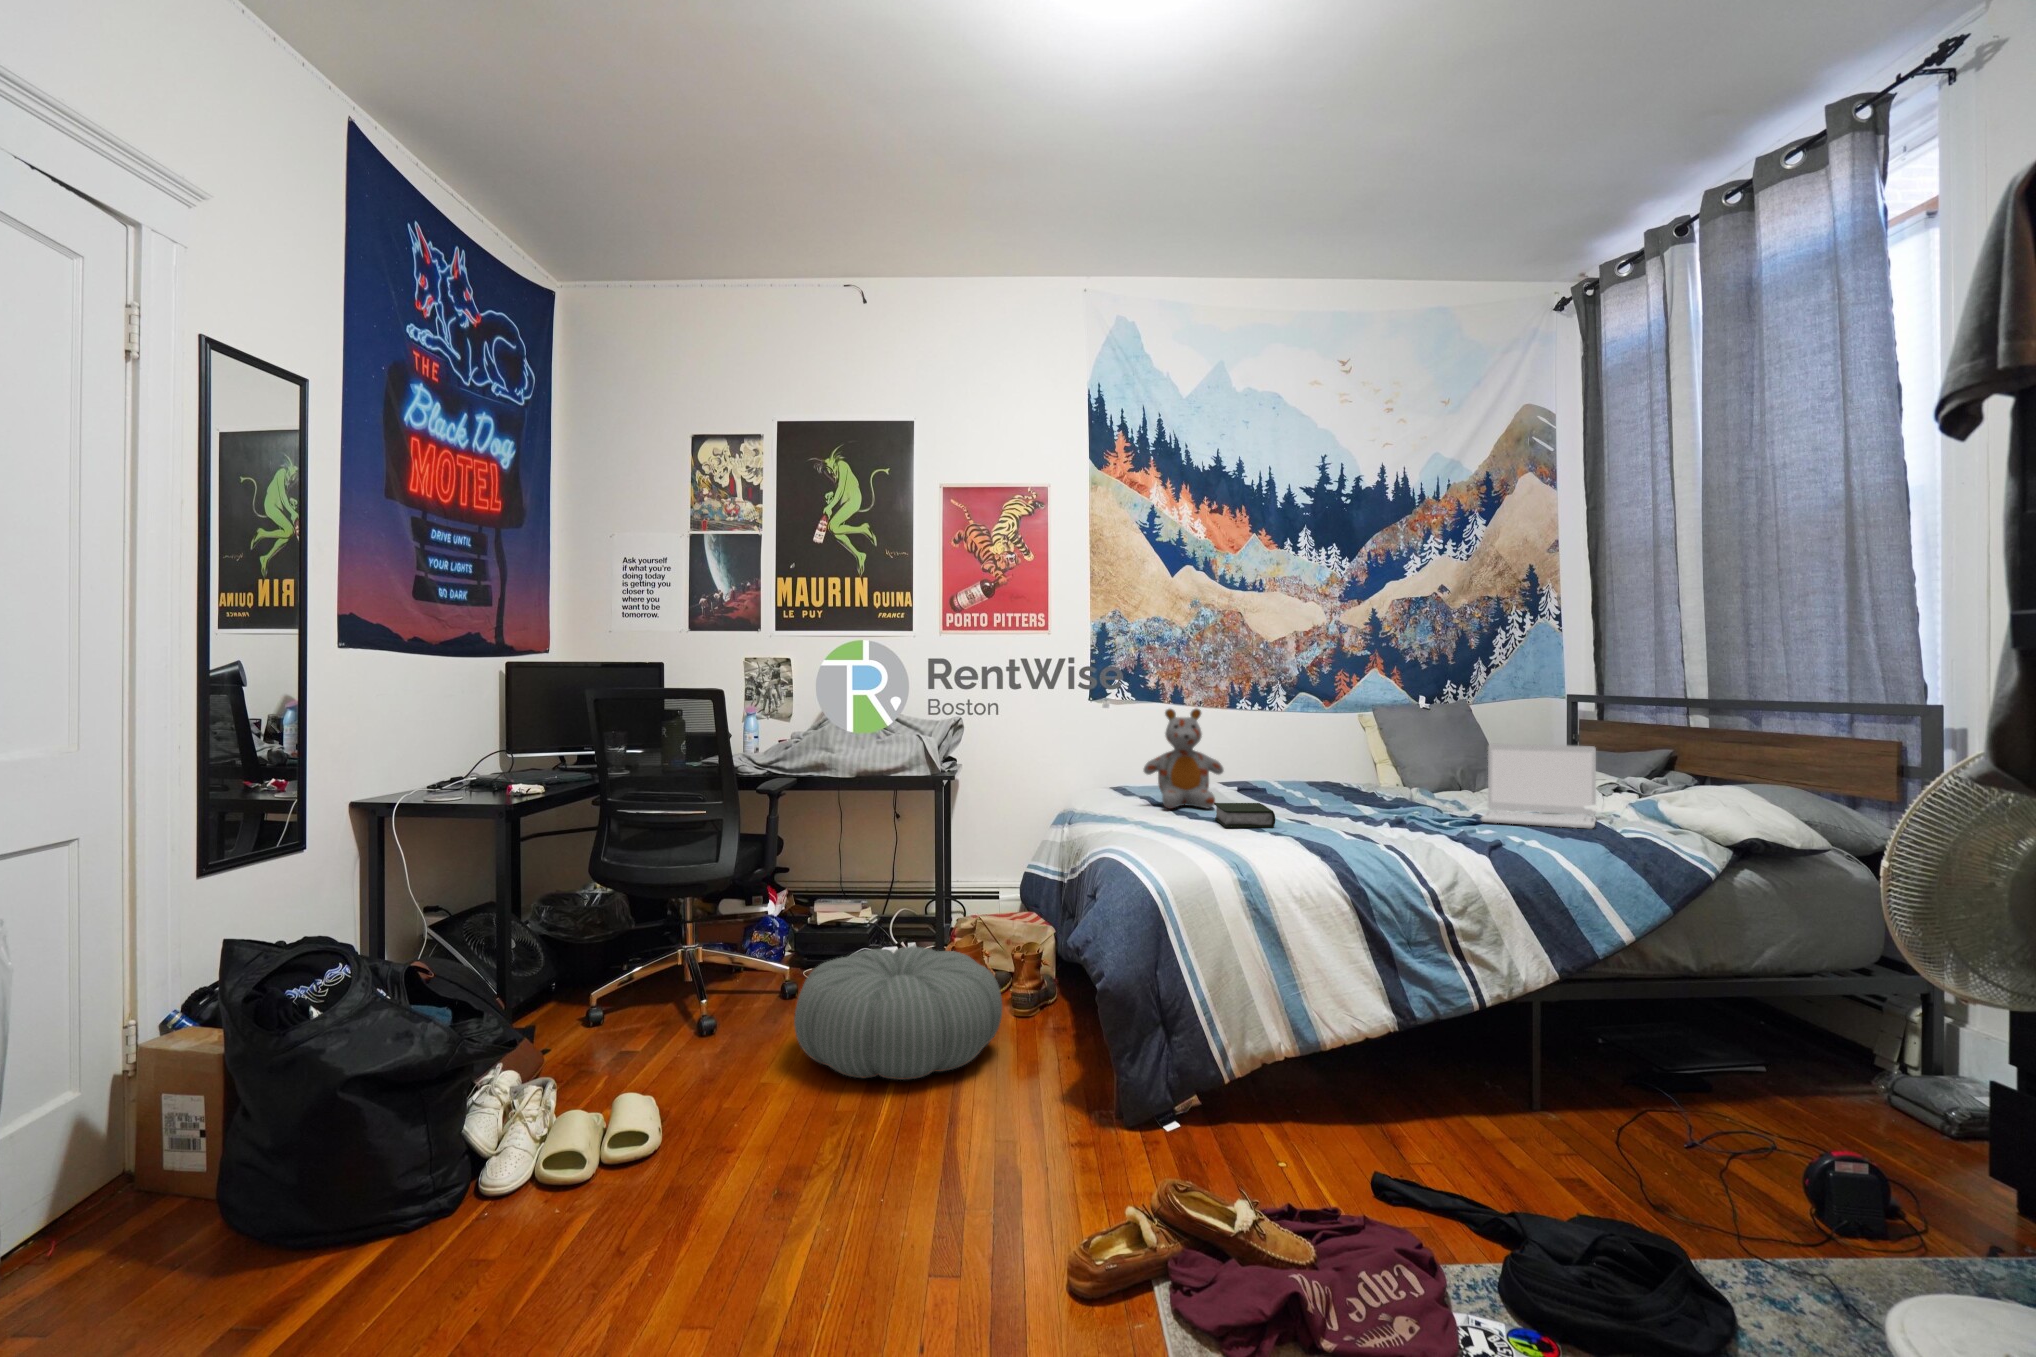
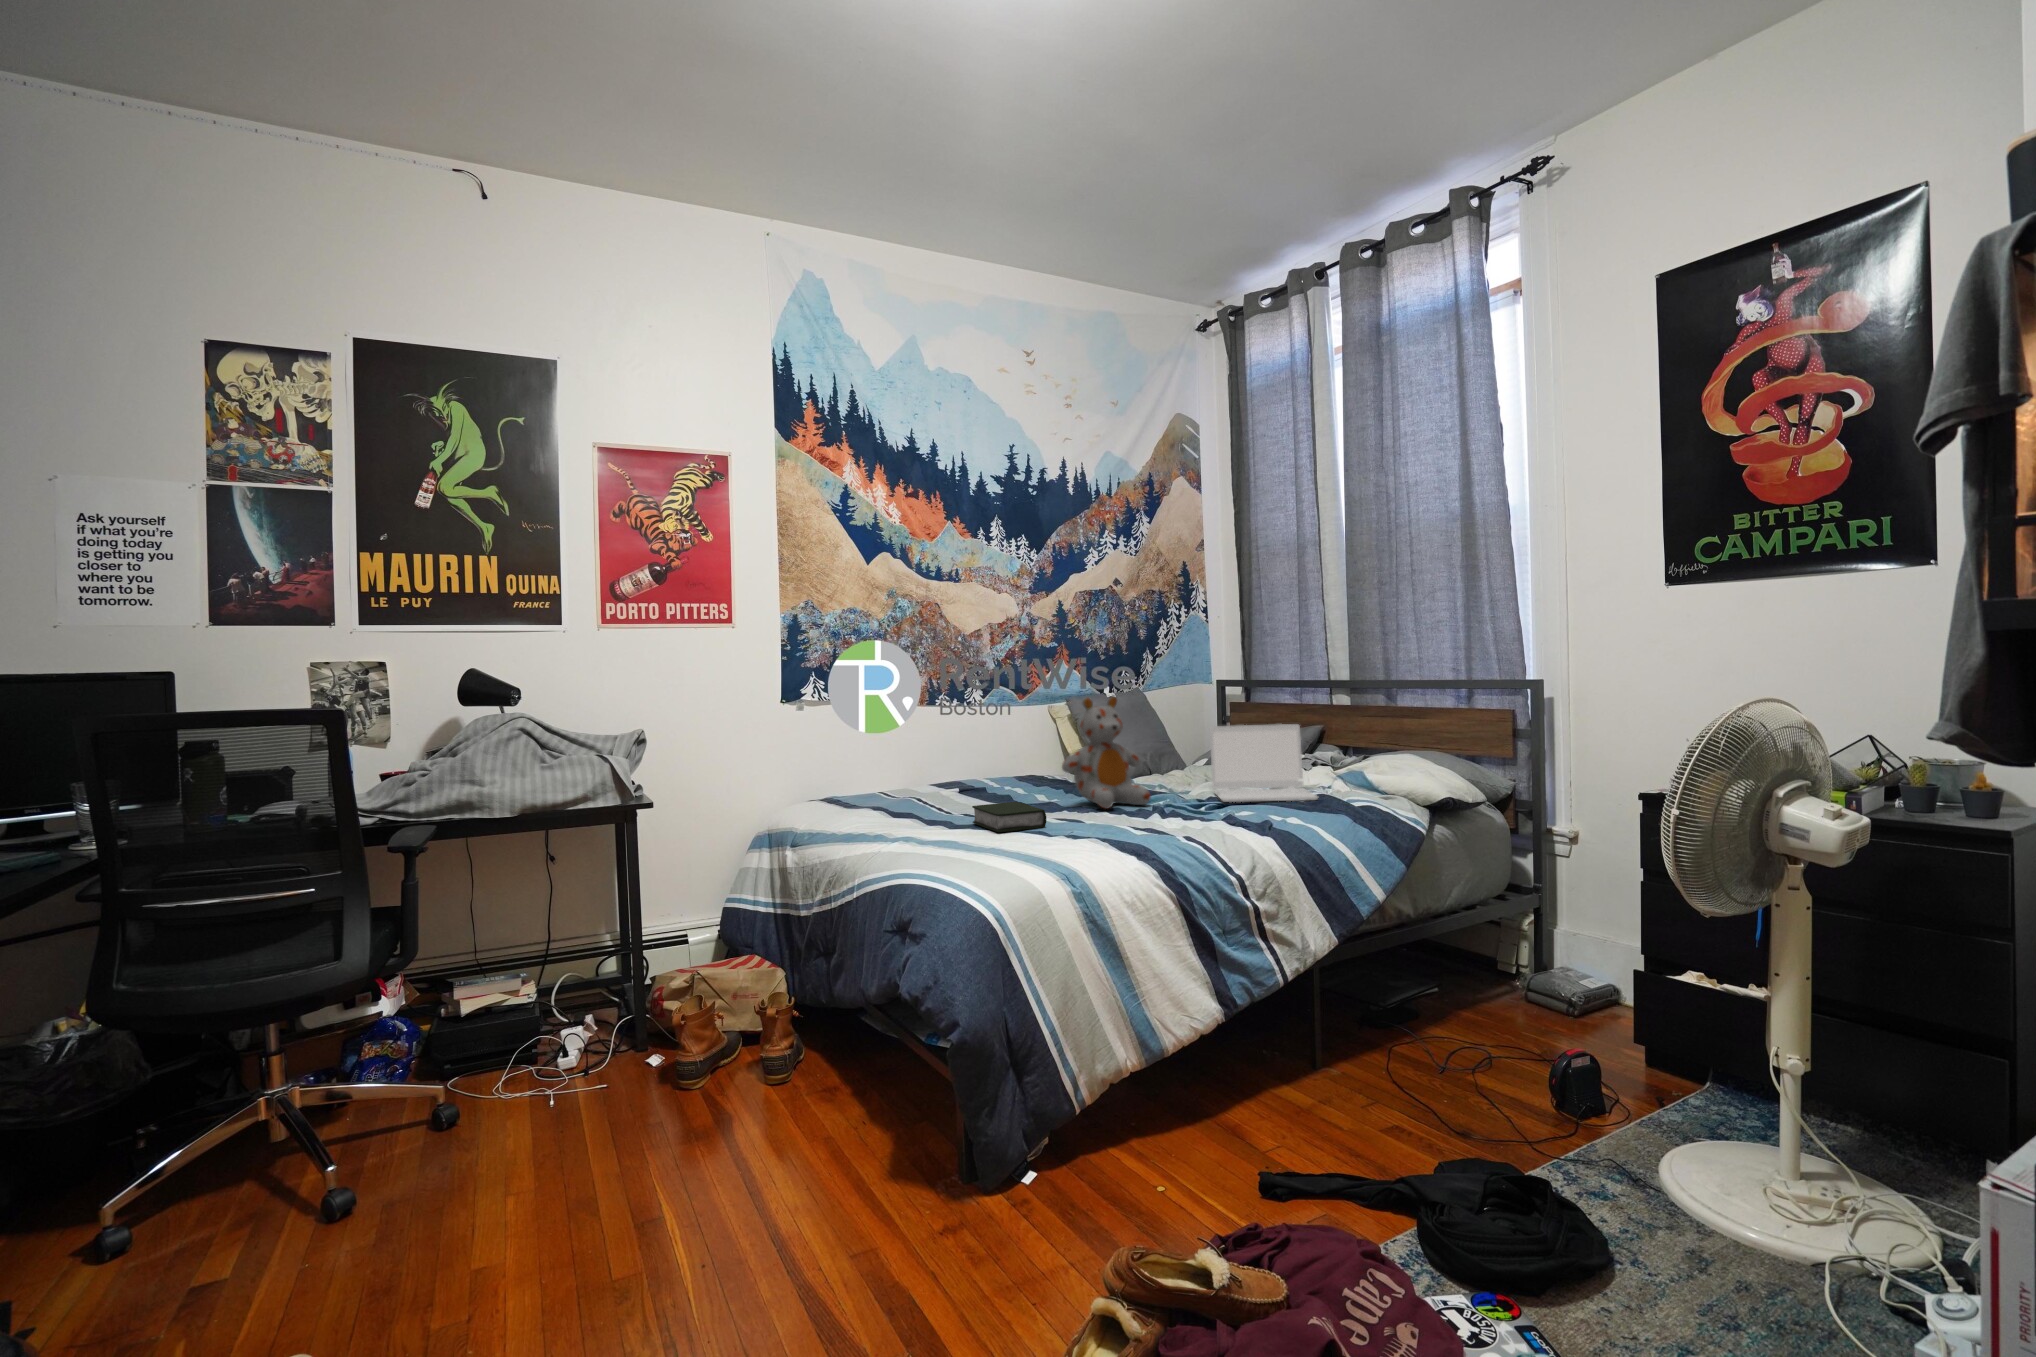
stuffed bear: present [1144,708,1224,809] -> present [1062,696,1151,809]
pouf: present [794,946,1002,1080] -> none [474,1023,768,1233]

